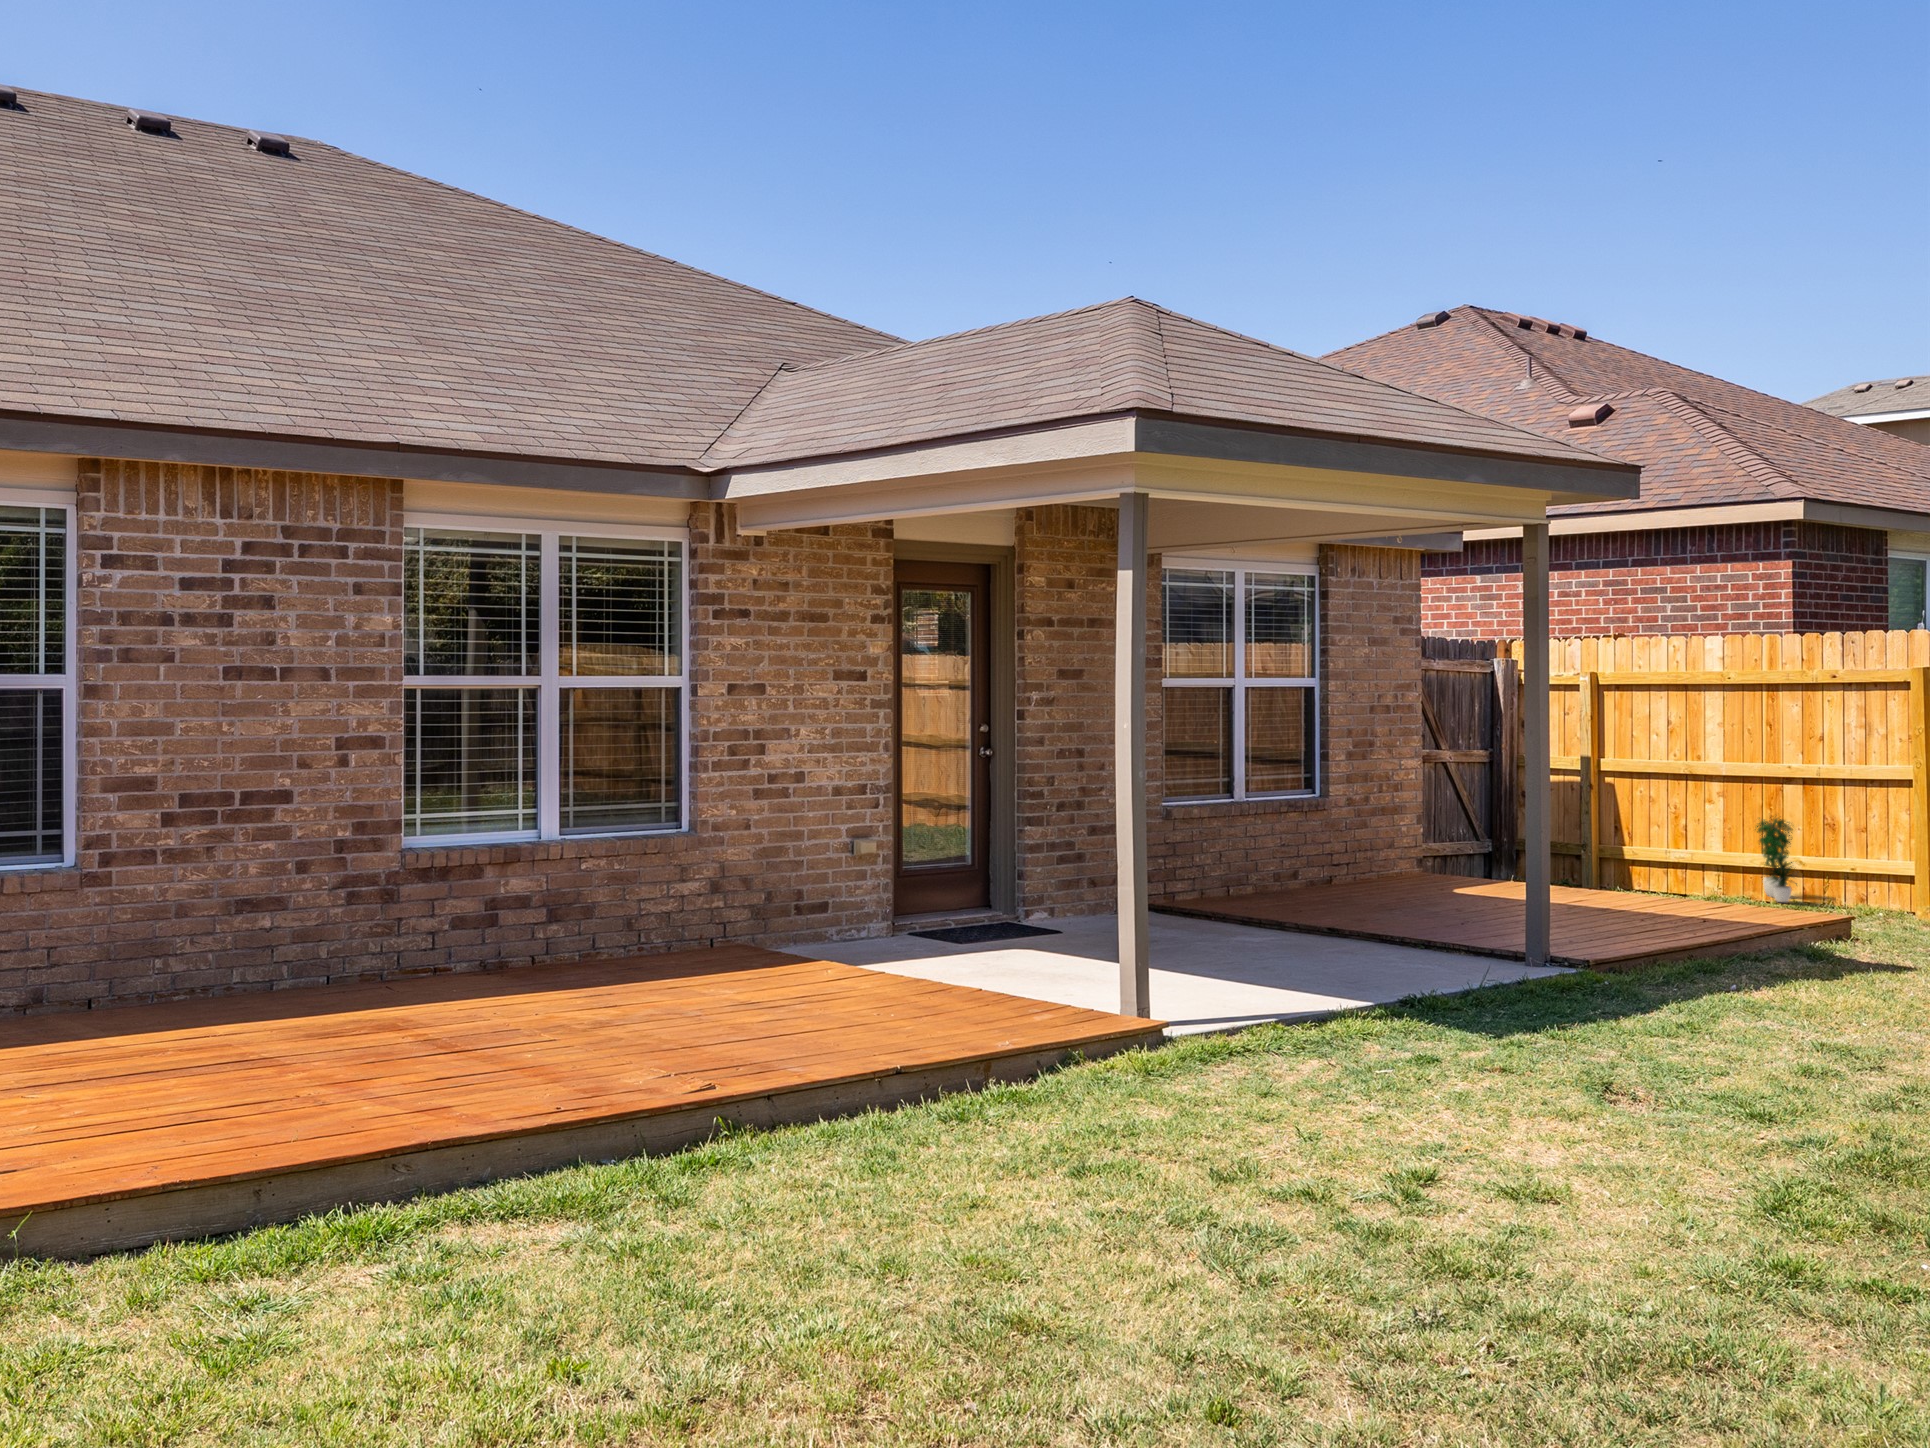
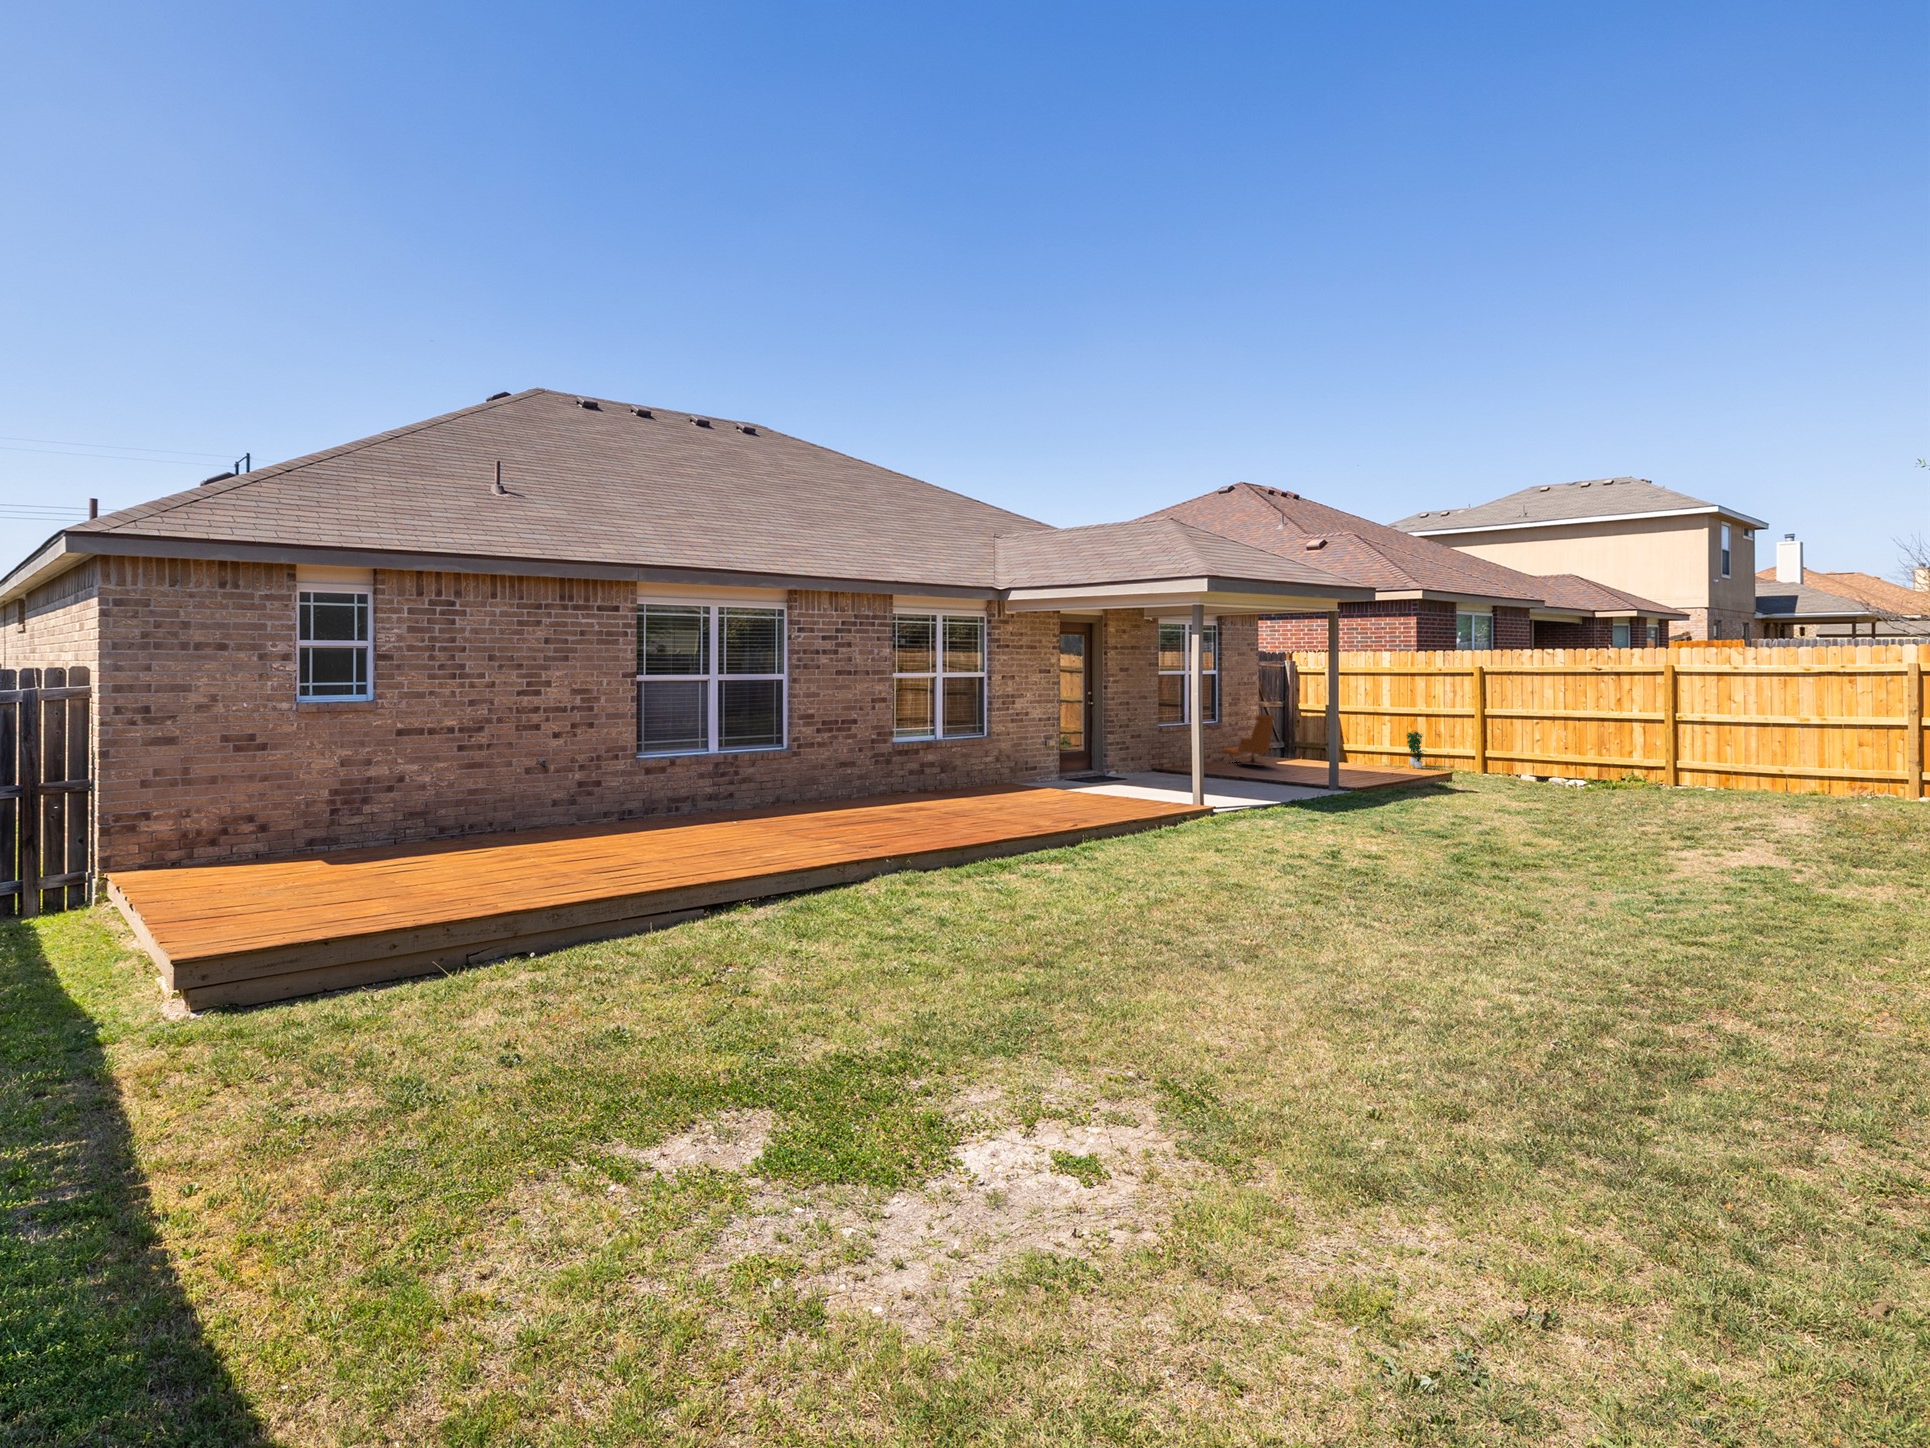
lounge chair: none [1327,779,1440,897] -> present [1223,715,1274,764]

